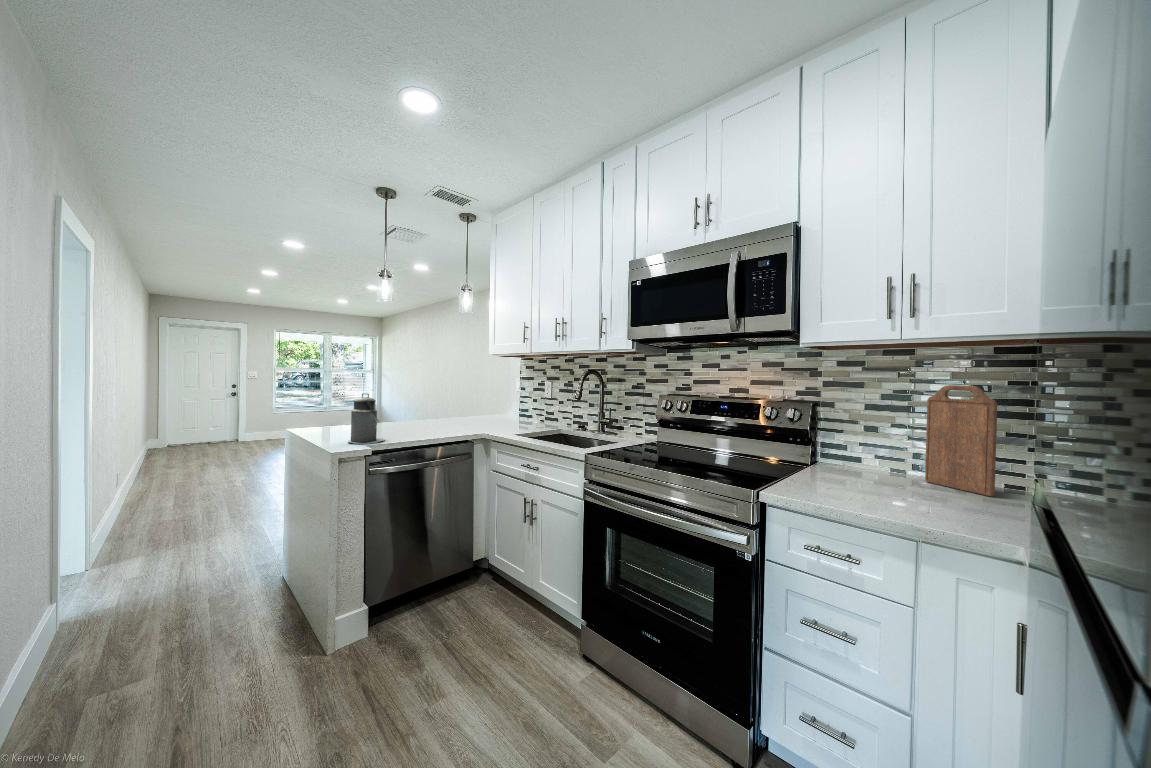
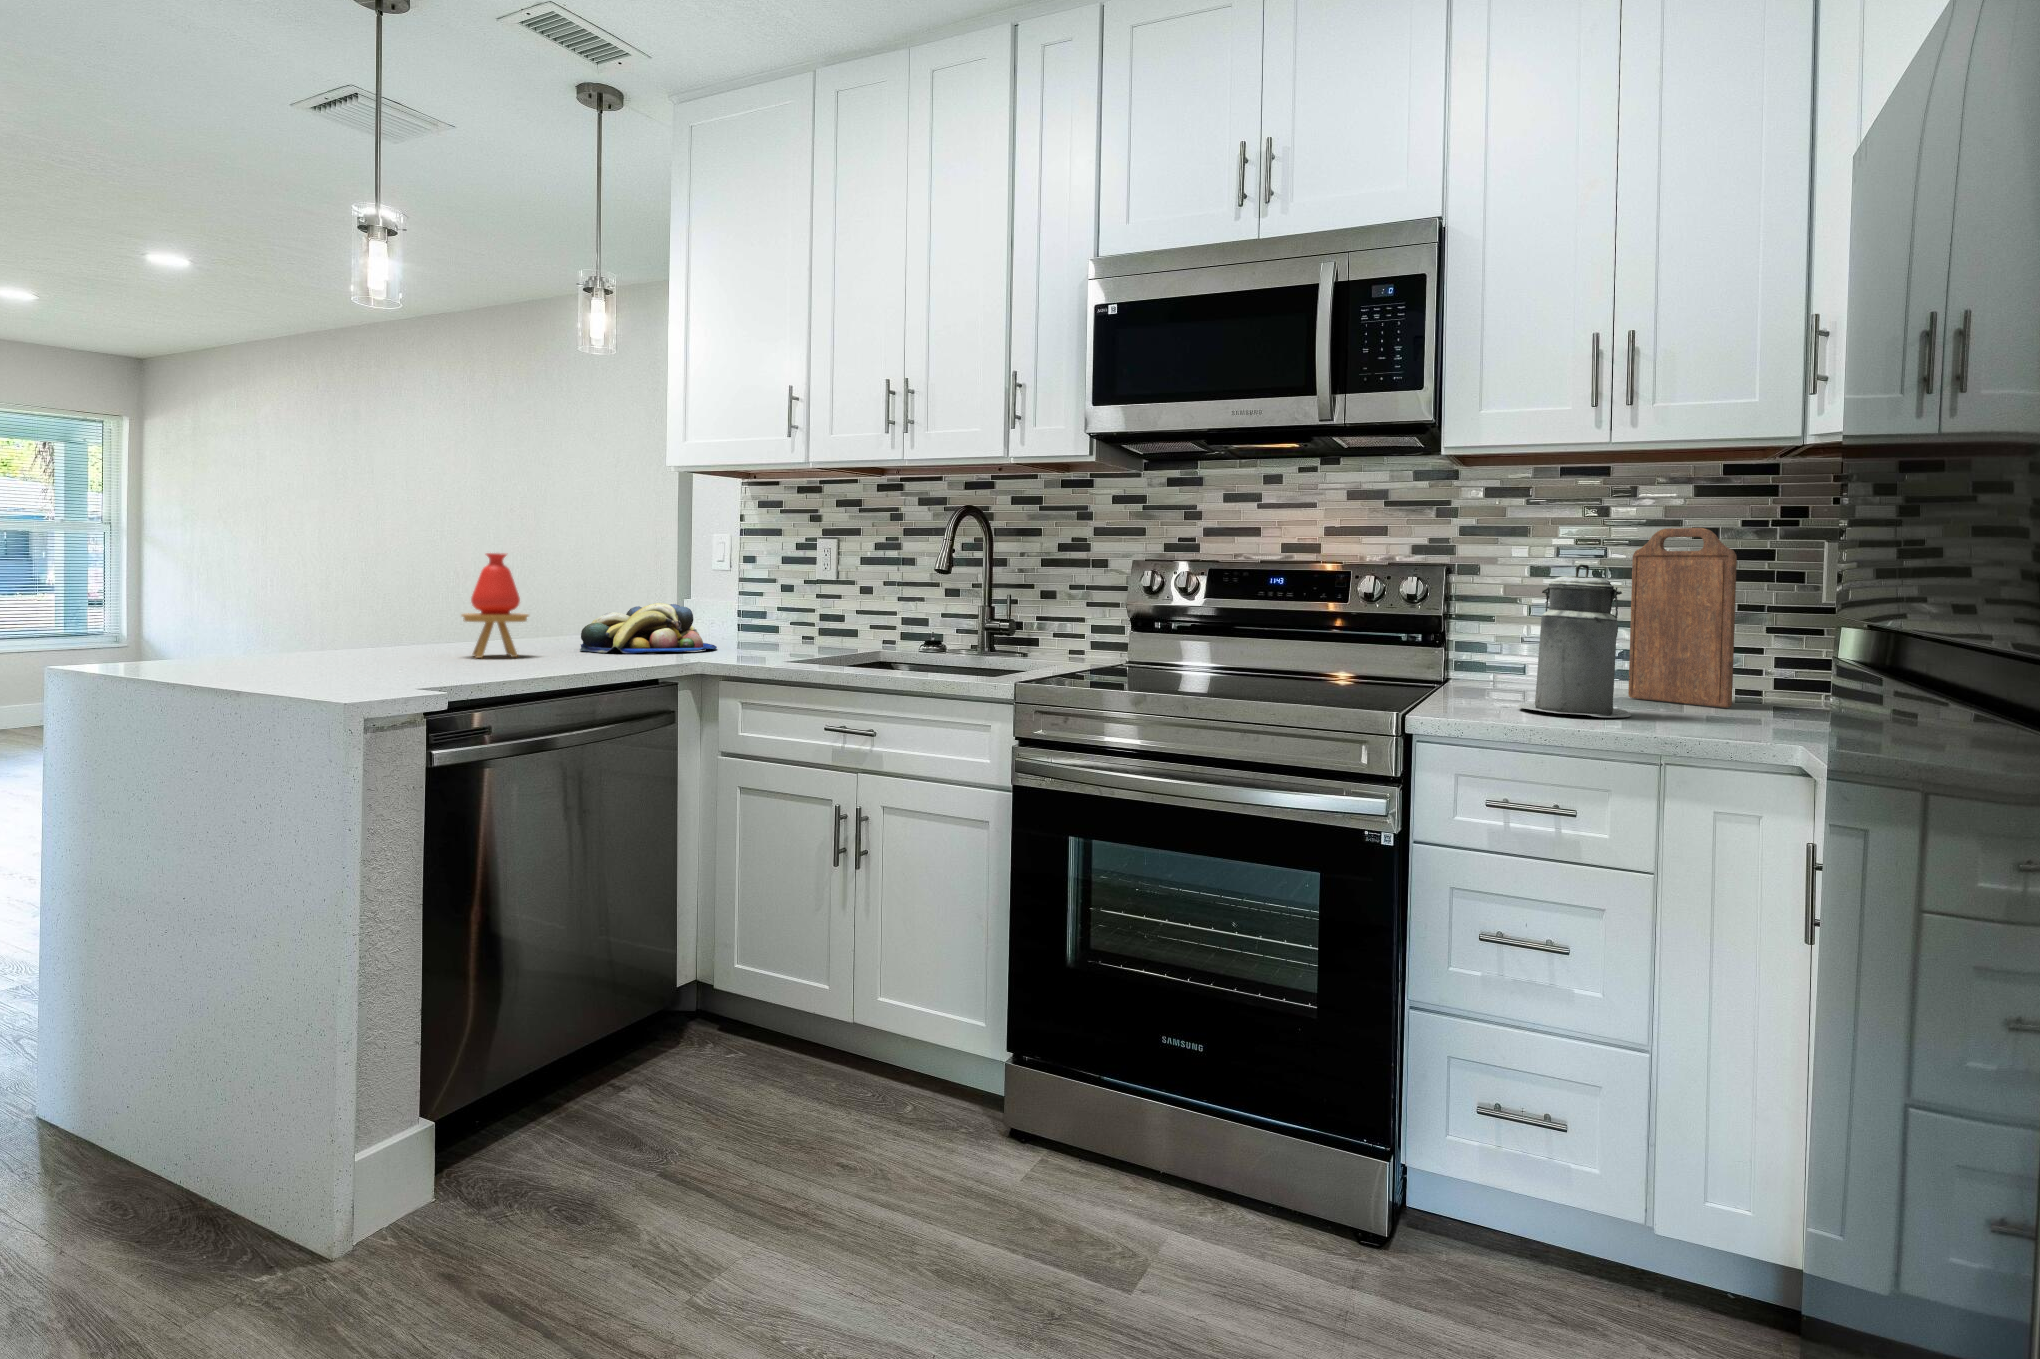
canister: present [348,393,385,444] -> present [1517,564,1631,717]
vase: none [401,394,425,434] -> present [462,553,529,658]
fruit bowl: none [448,410,501,431] -> present [580,603,717,653]

